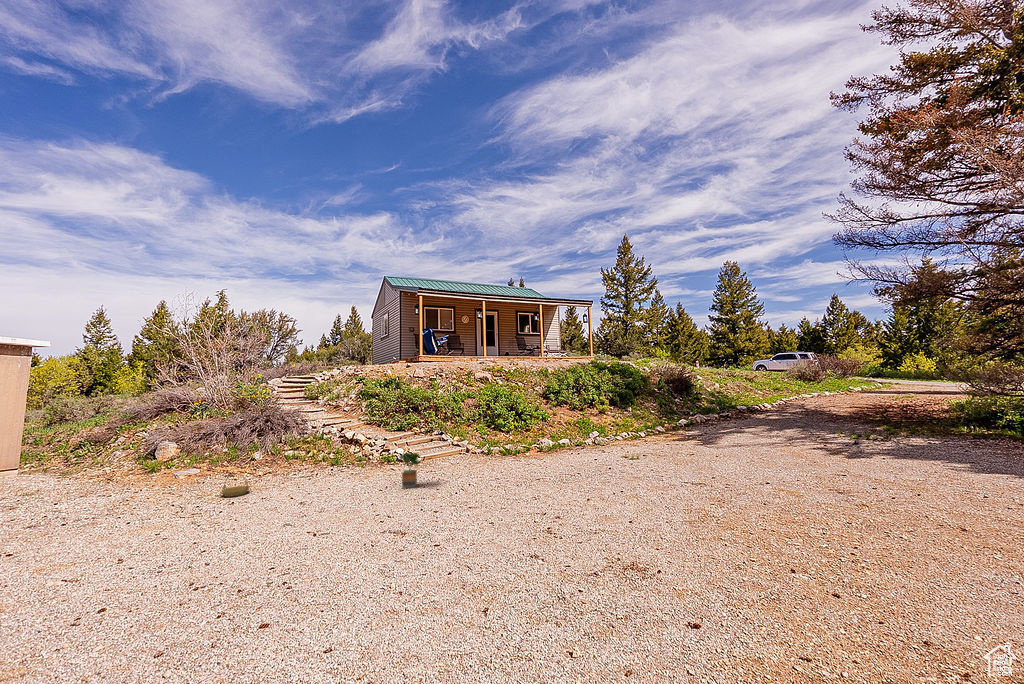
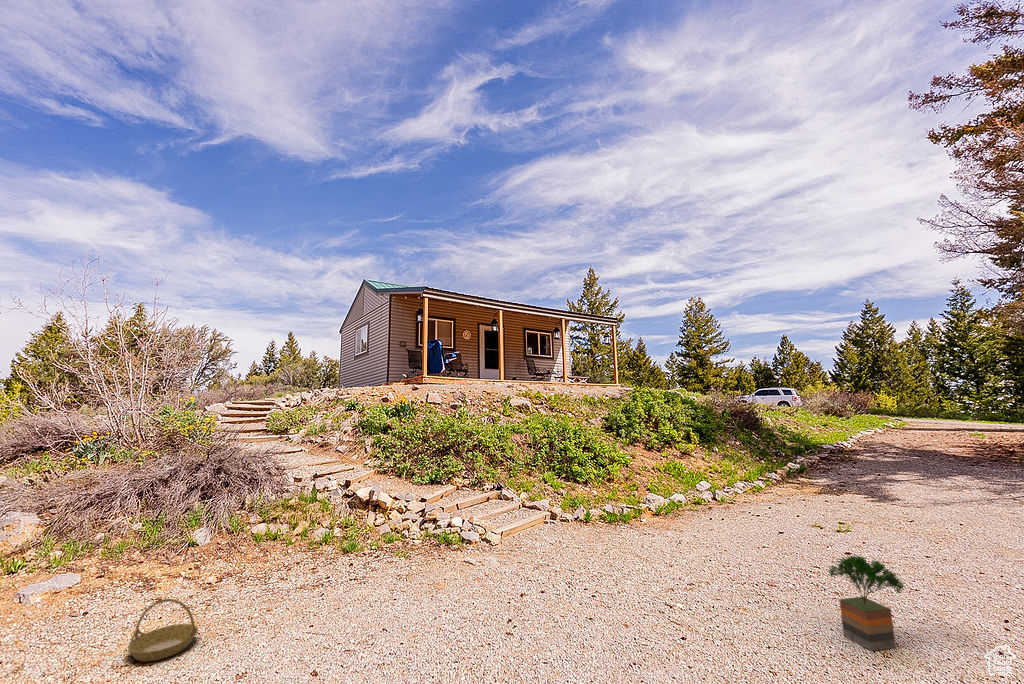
potted tree: present [400,453,421,488] -> present [829,556,905,651]

